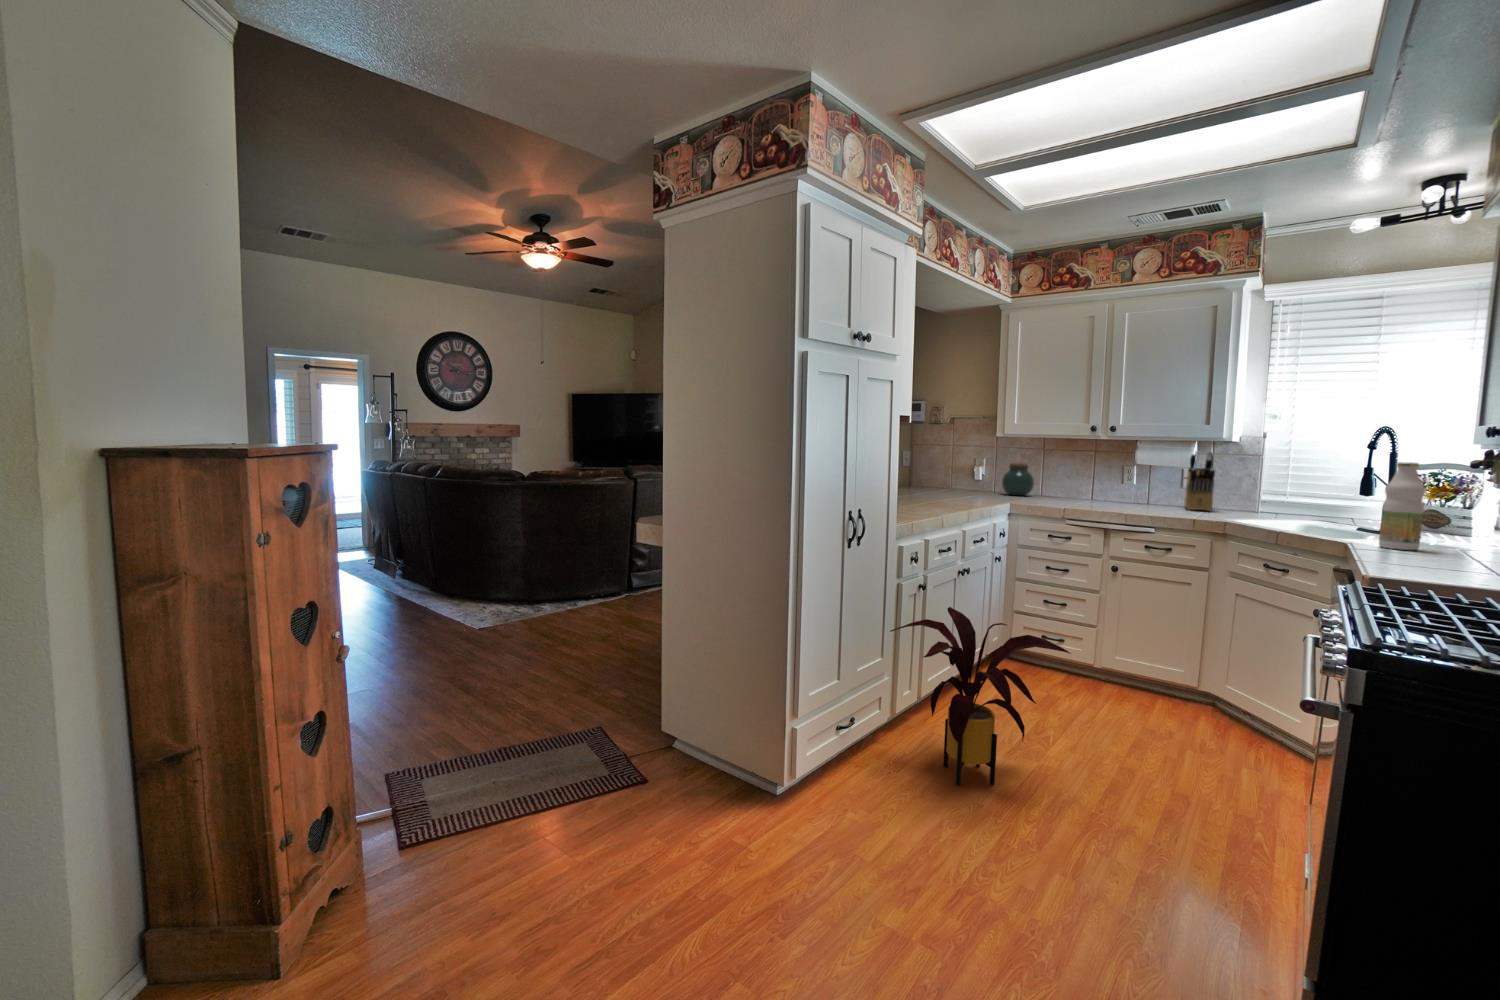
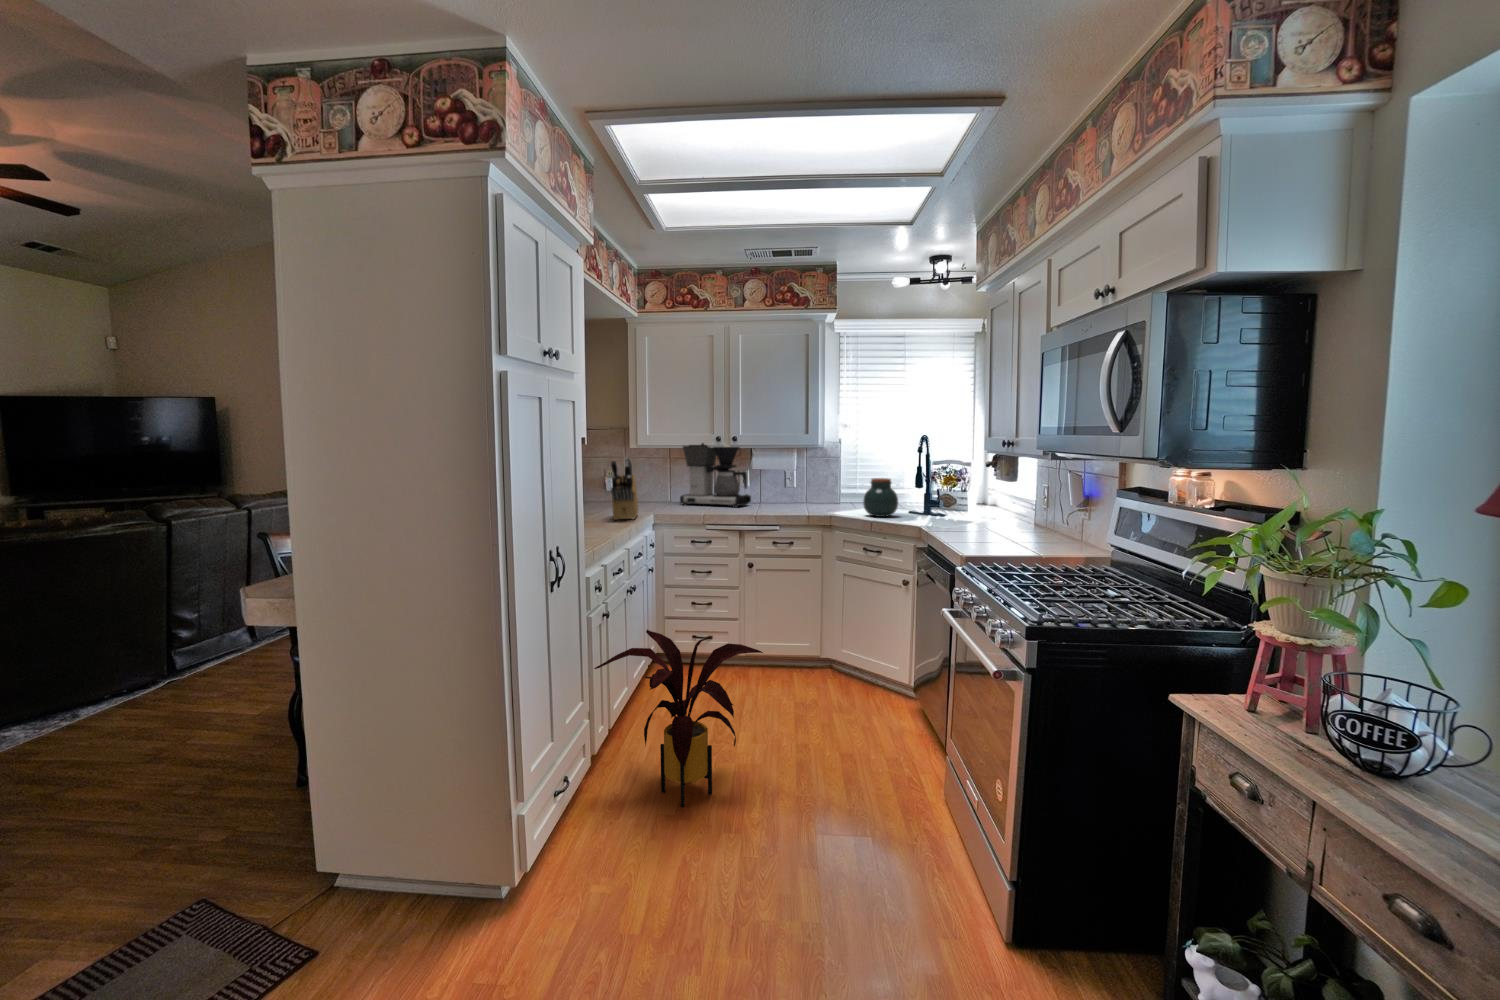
coffee maker: none [1044,431,1131,505] -> present [680,443,751,507]
knife block: present [1184,451,1215,511] -> present [611,457,638,520]
bottle: present [1379,462,1425,550] -> none [939,468,961,530]
jar: present [1002,463,1034,496] -> present [863,478,898,517]

